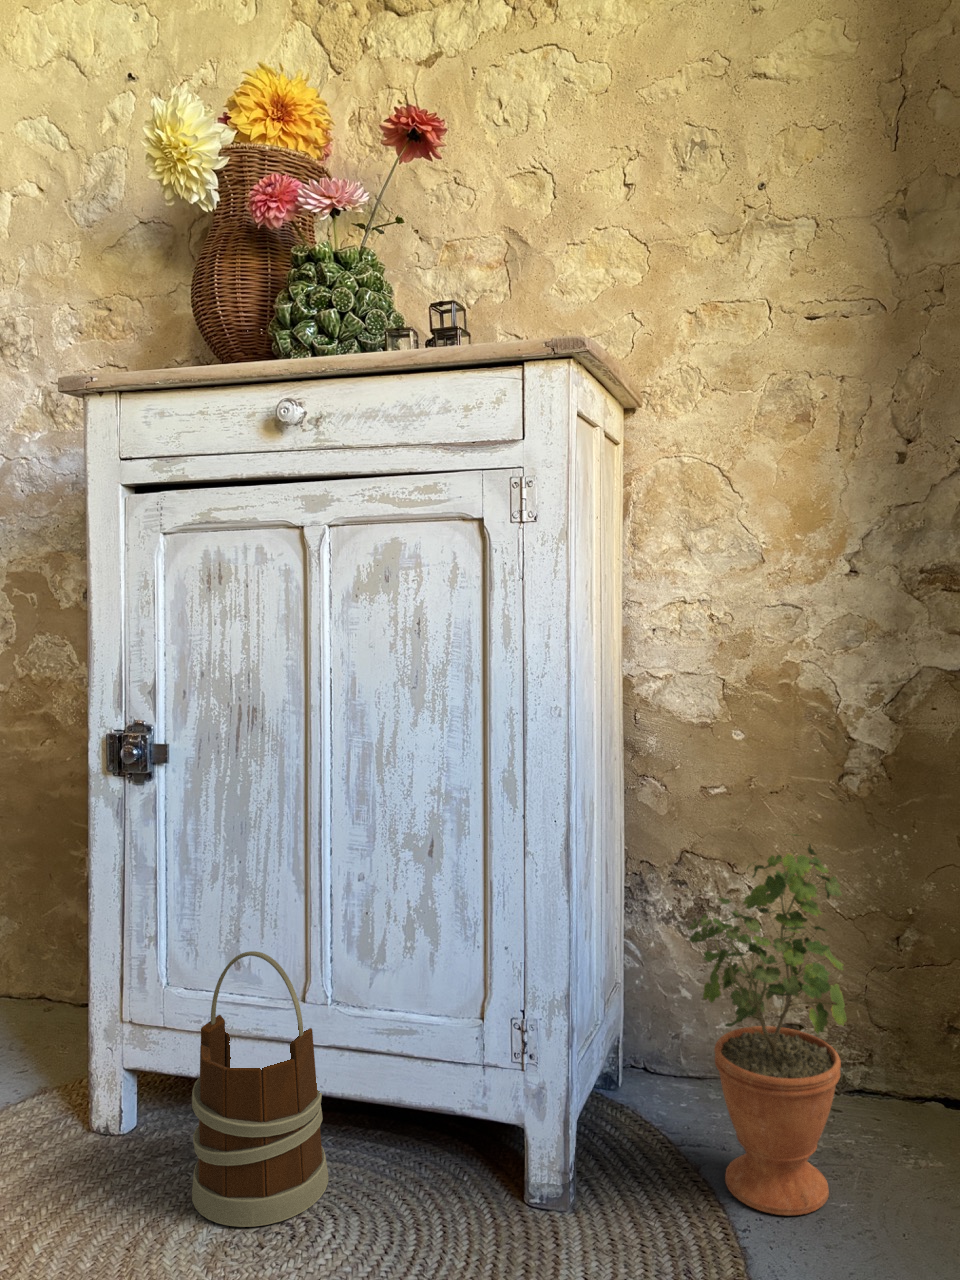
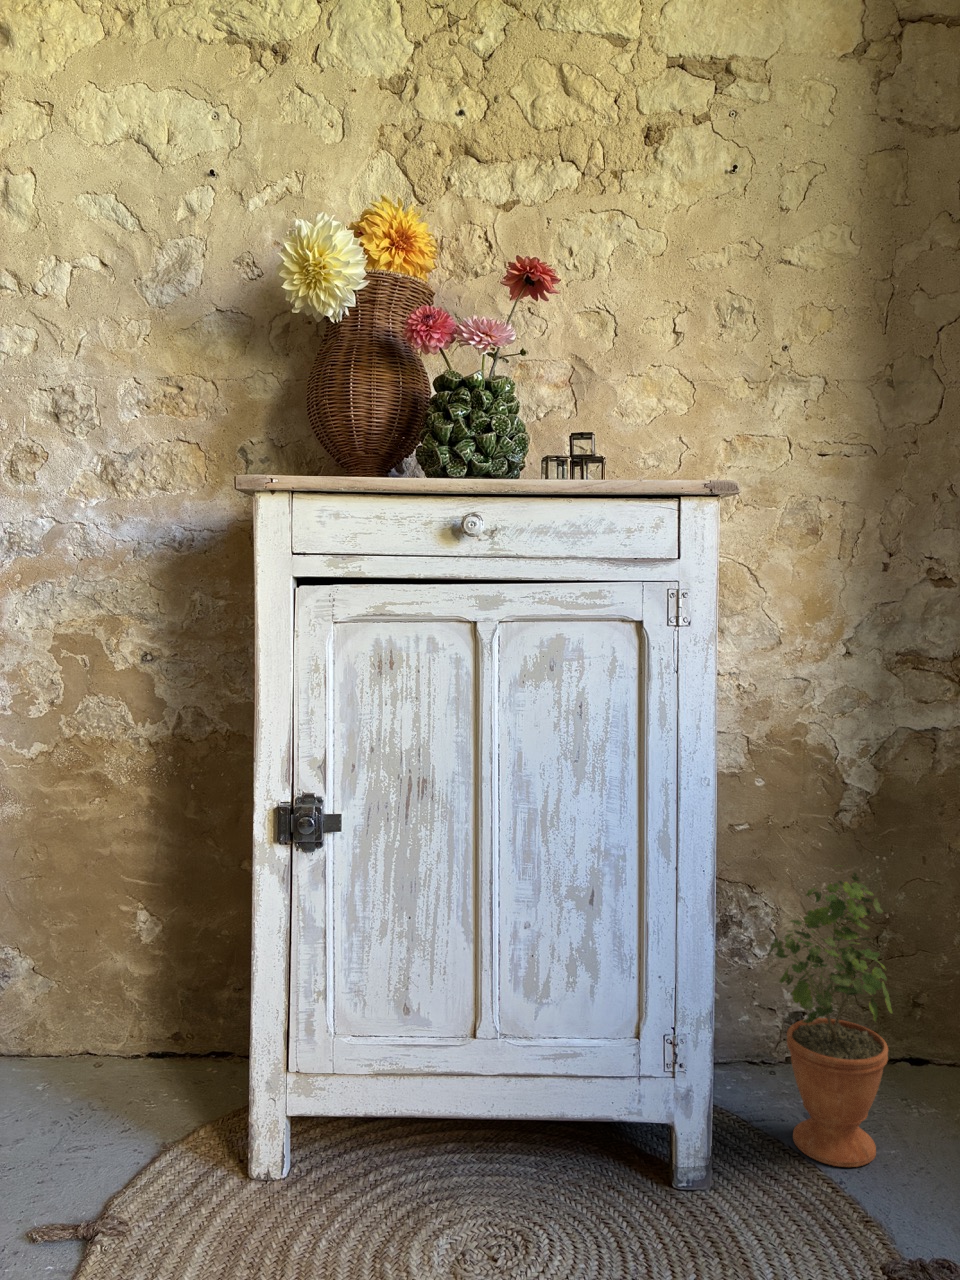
wooden bucket: present [192,951,328,1227] -> none [373,998,493,1247]

